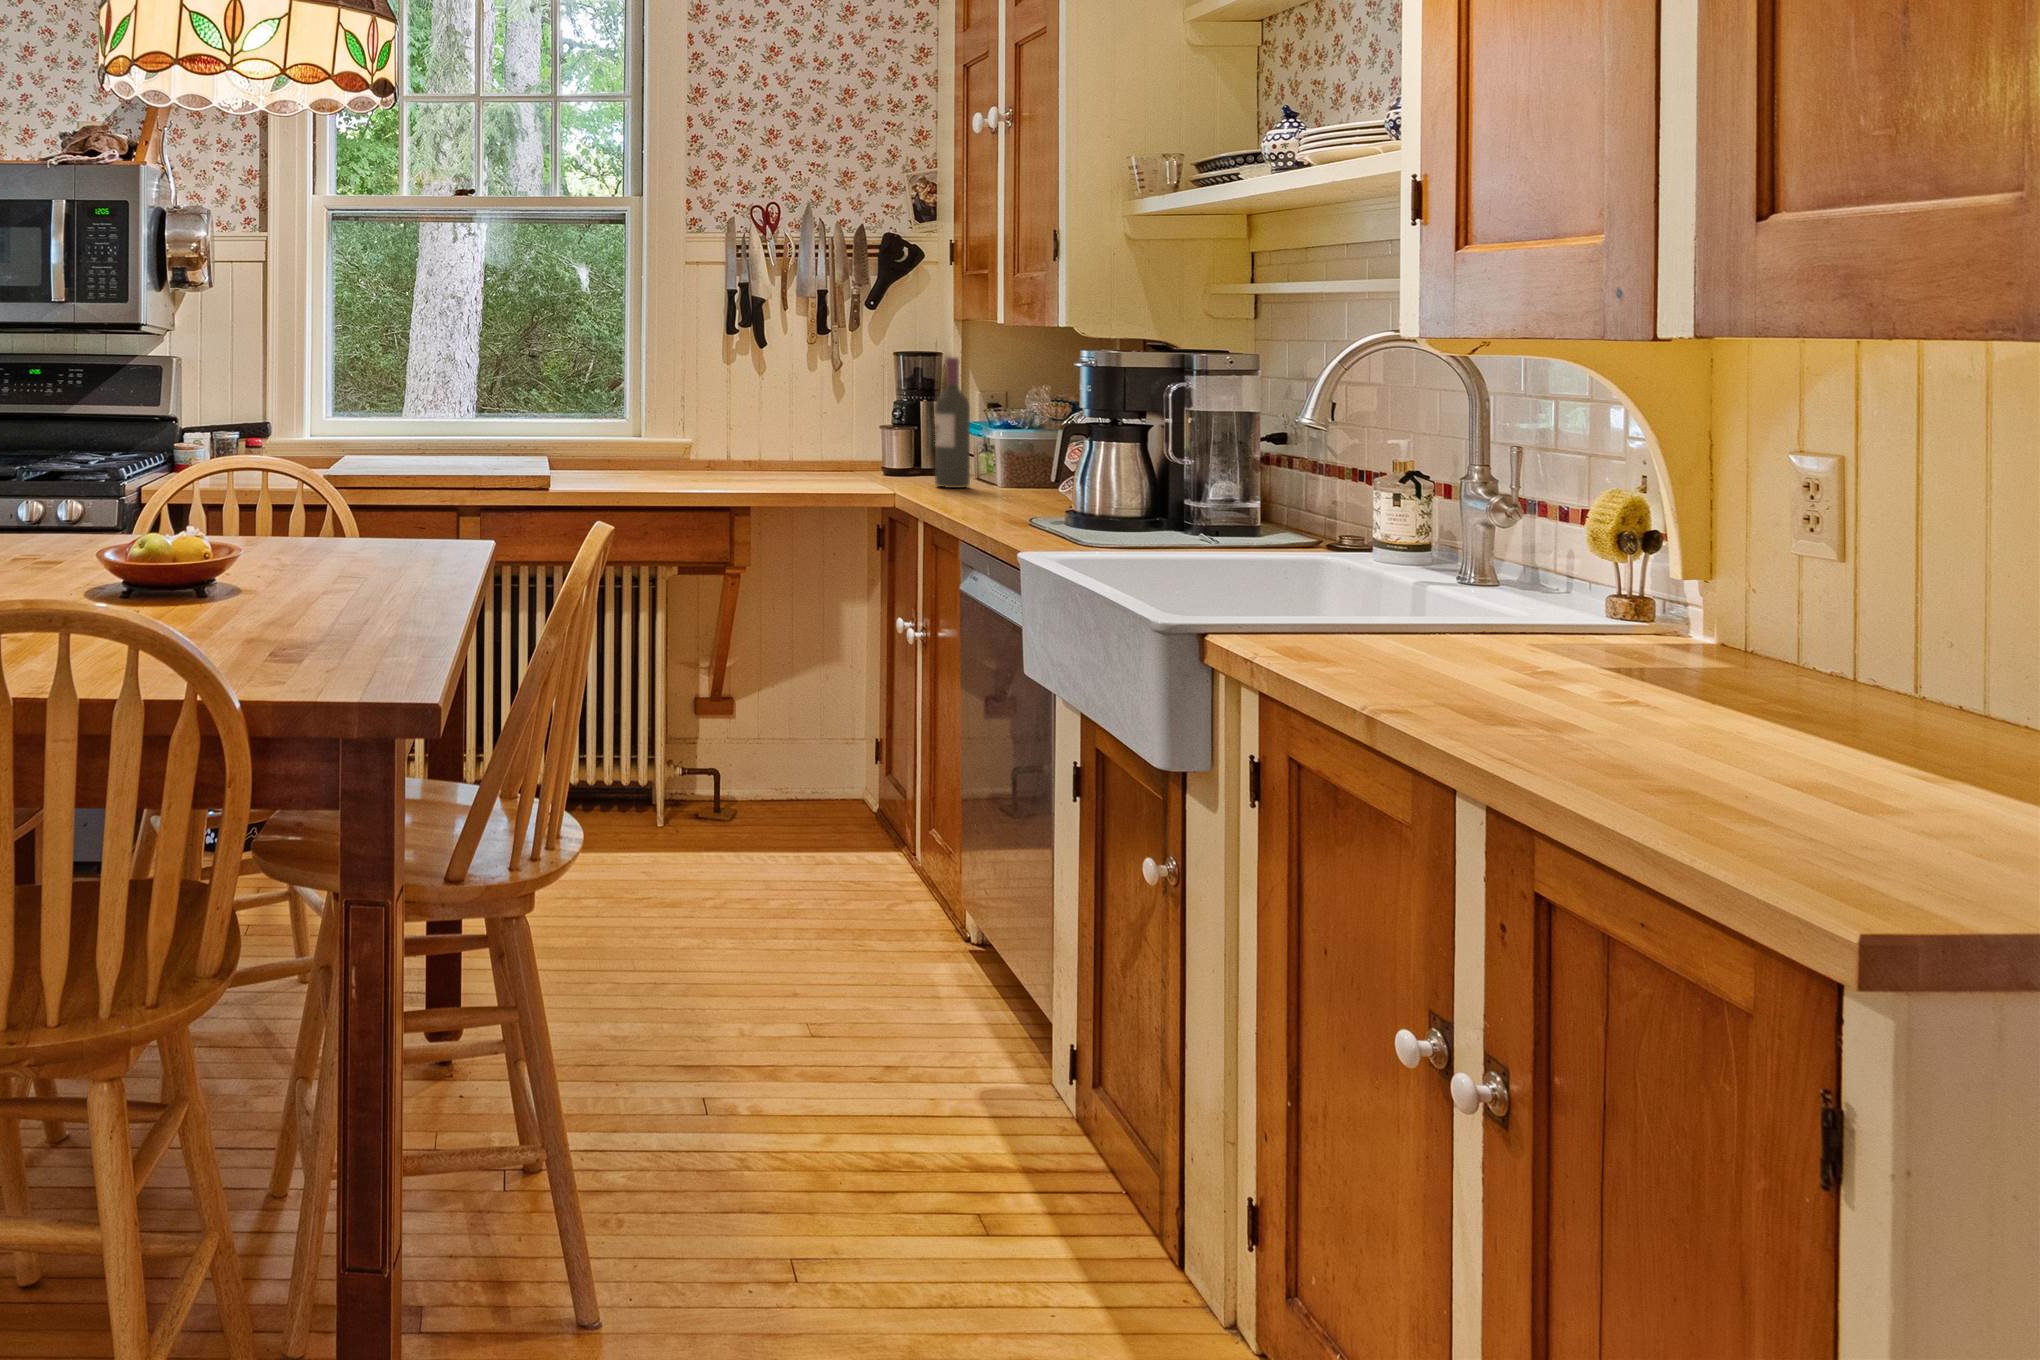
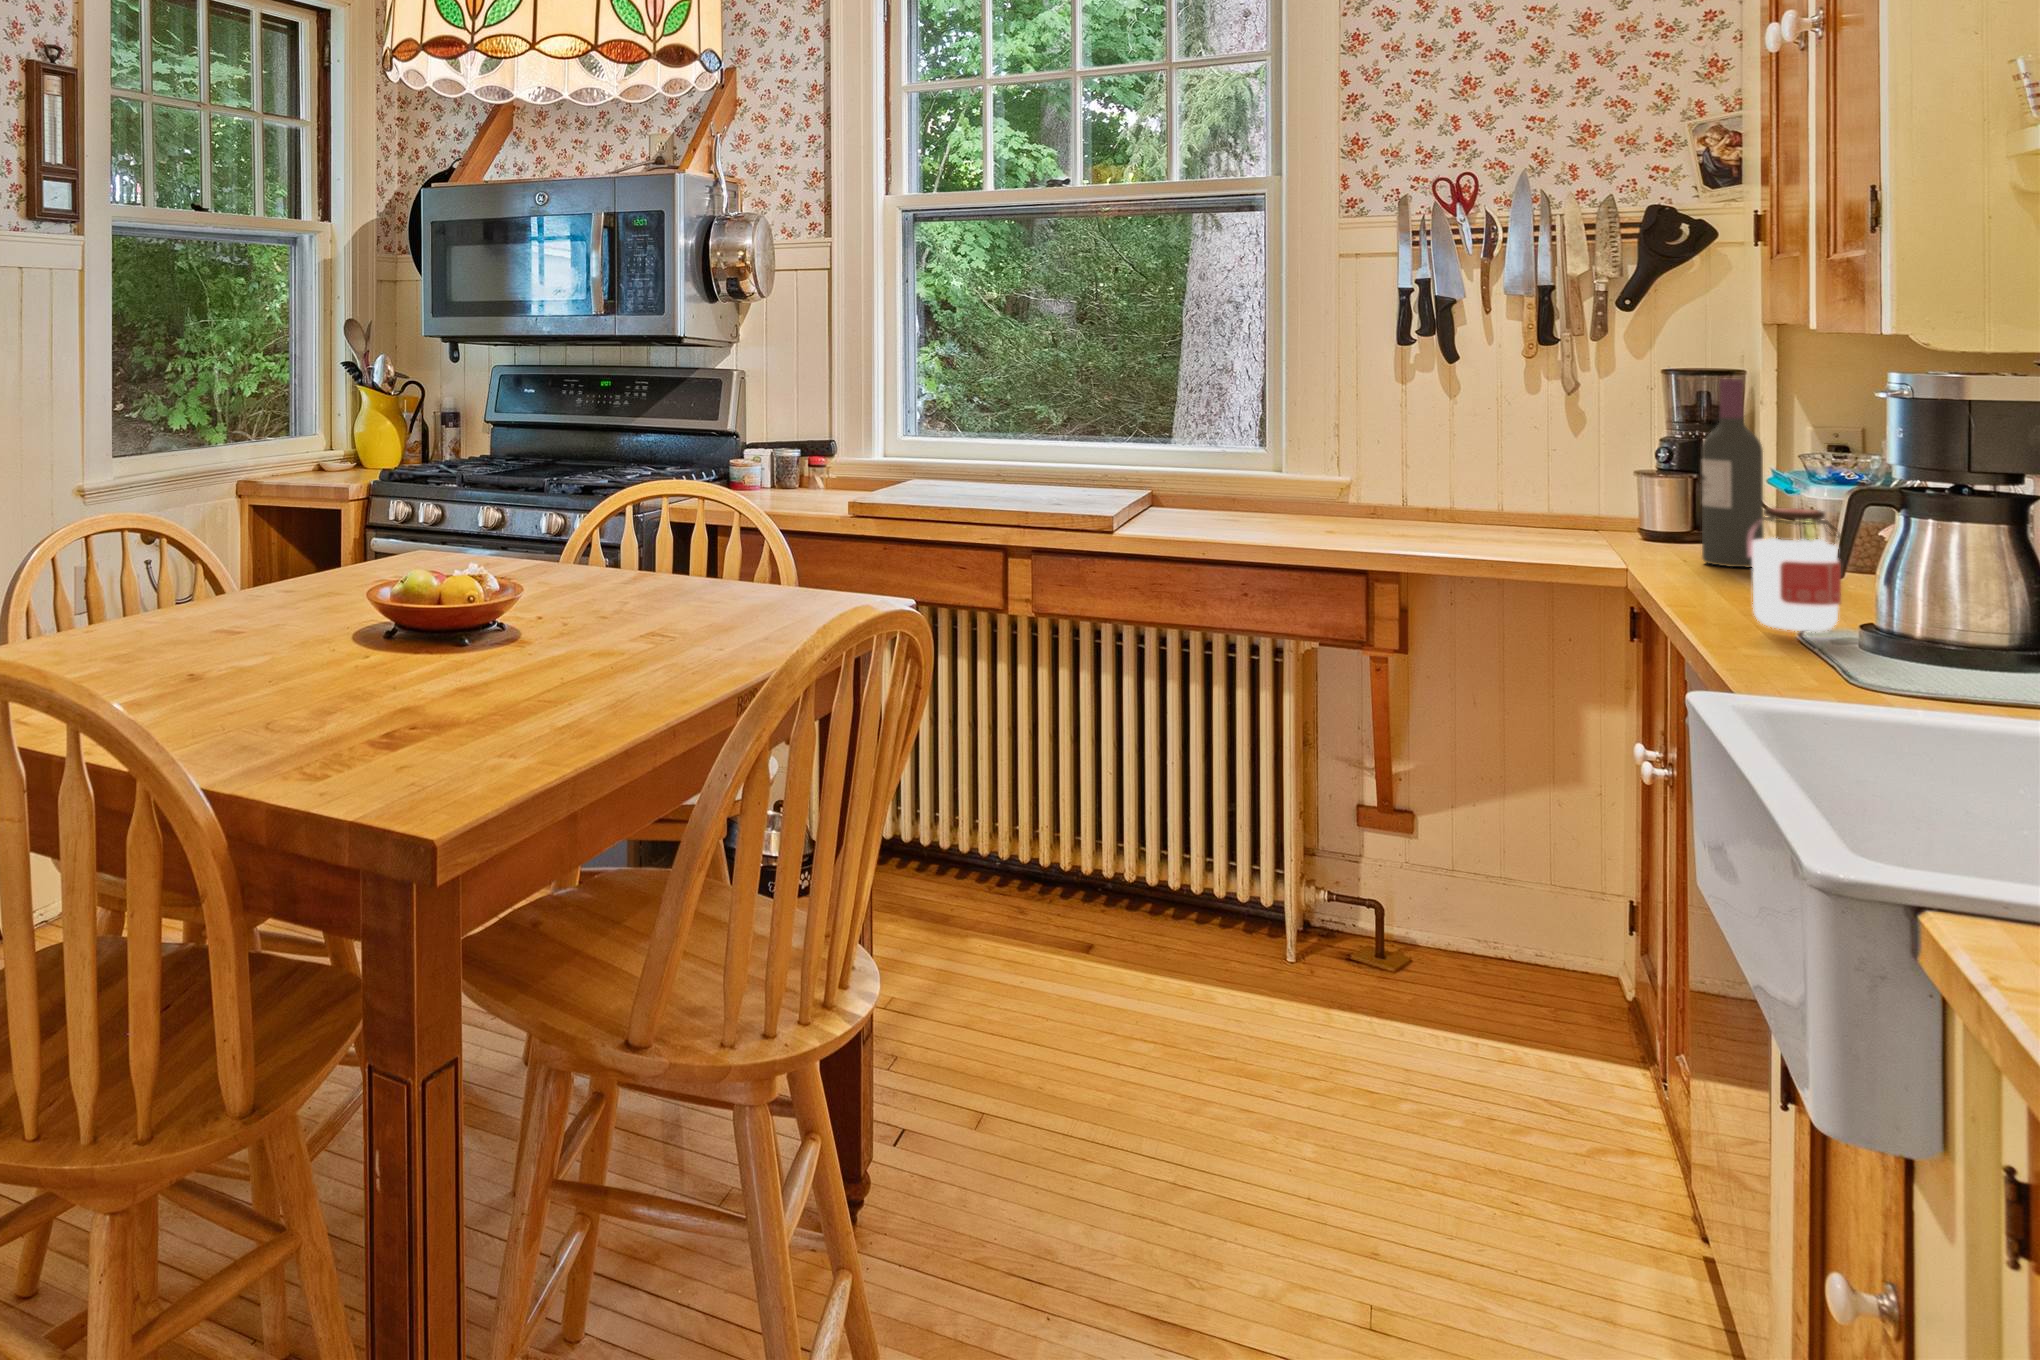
jar: none [1002,439,1053,519] -> present [1747,508,1841,632]

